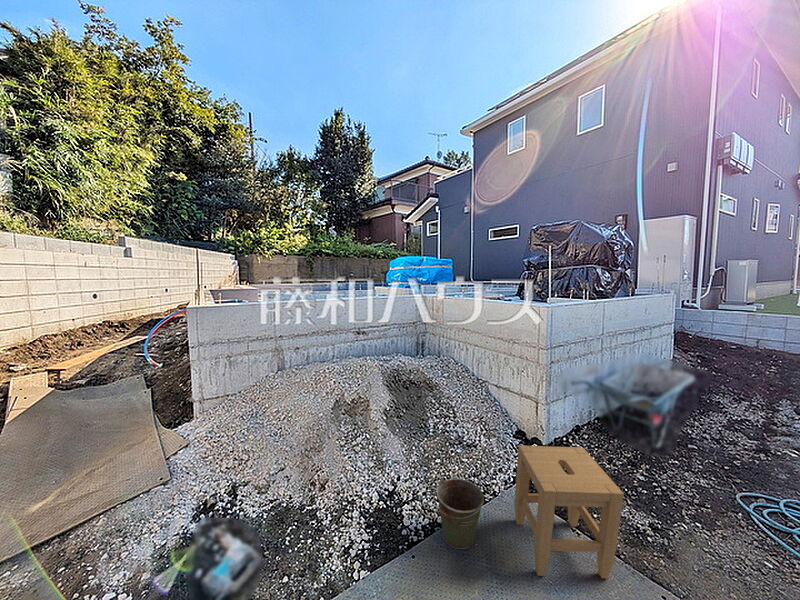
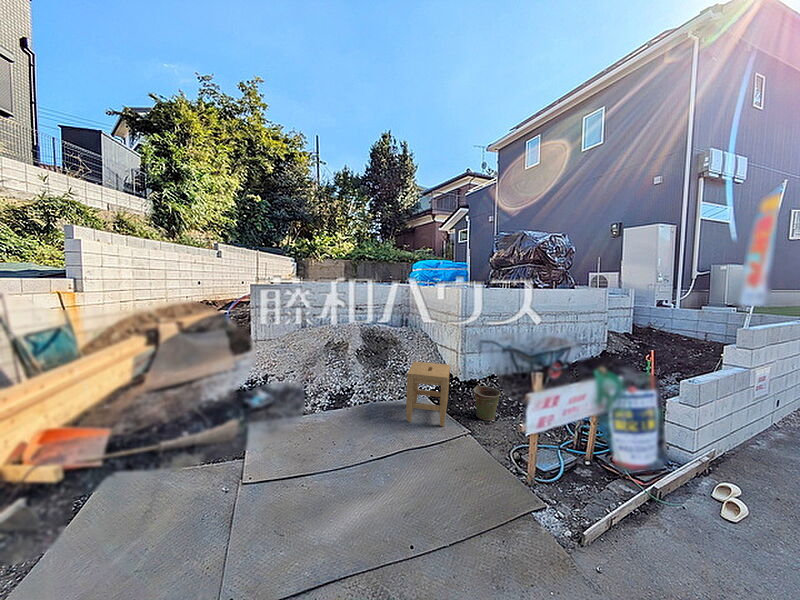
bucket: present [434,479,484,549] -> present [473,385,501,420]

